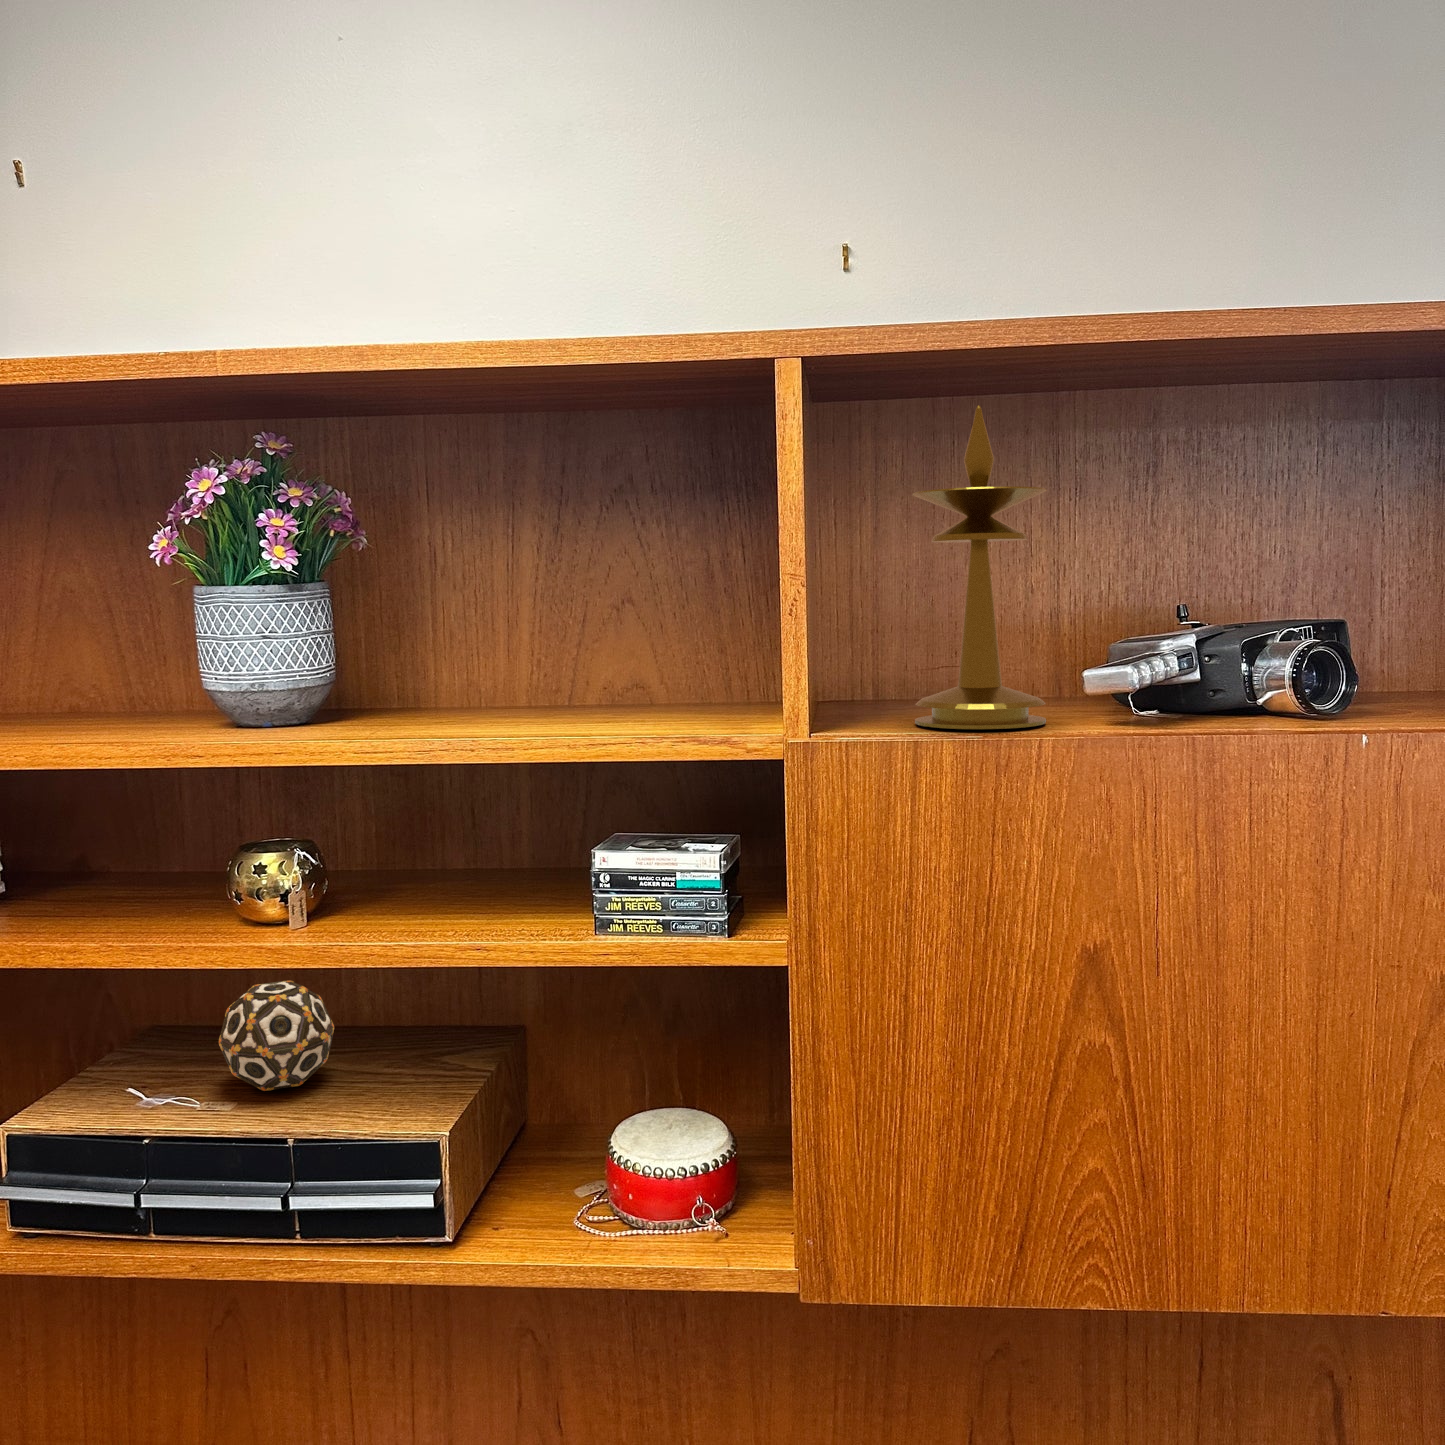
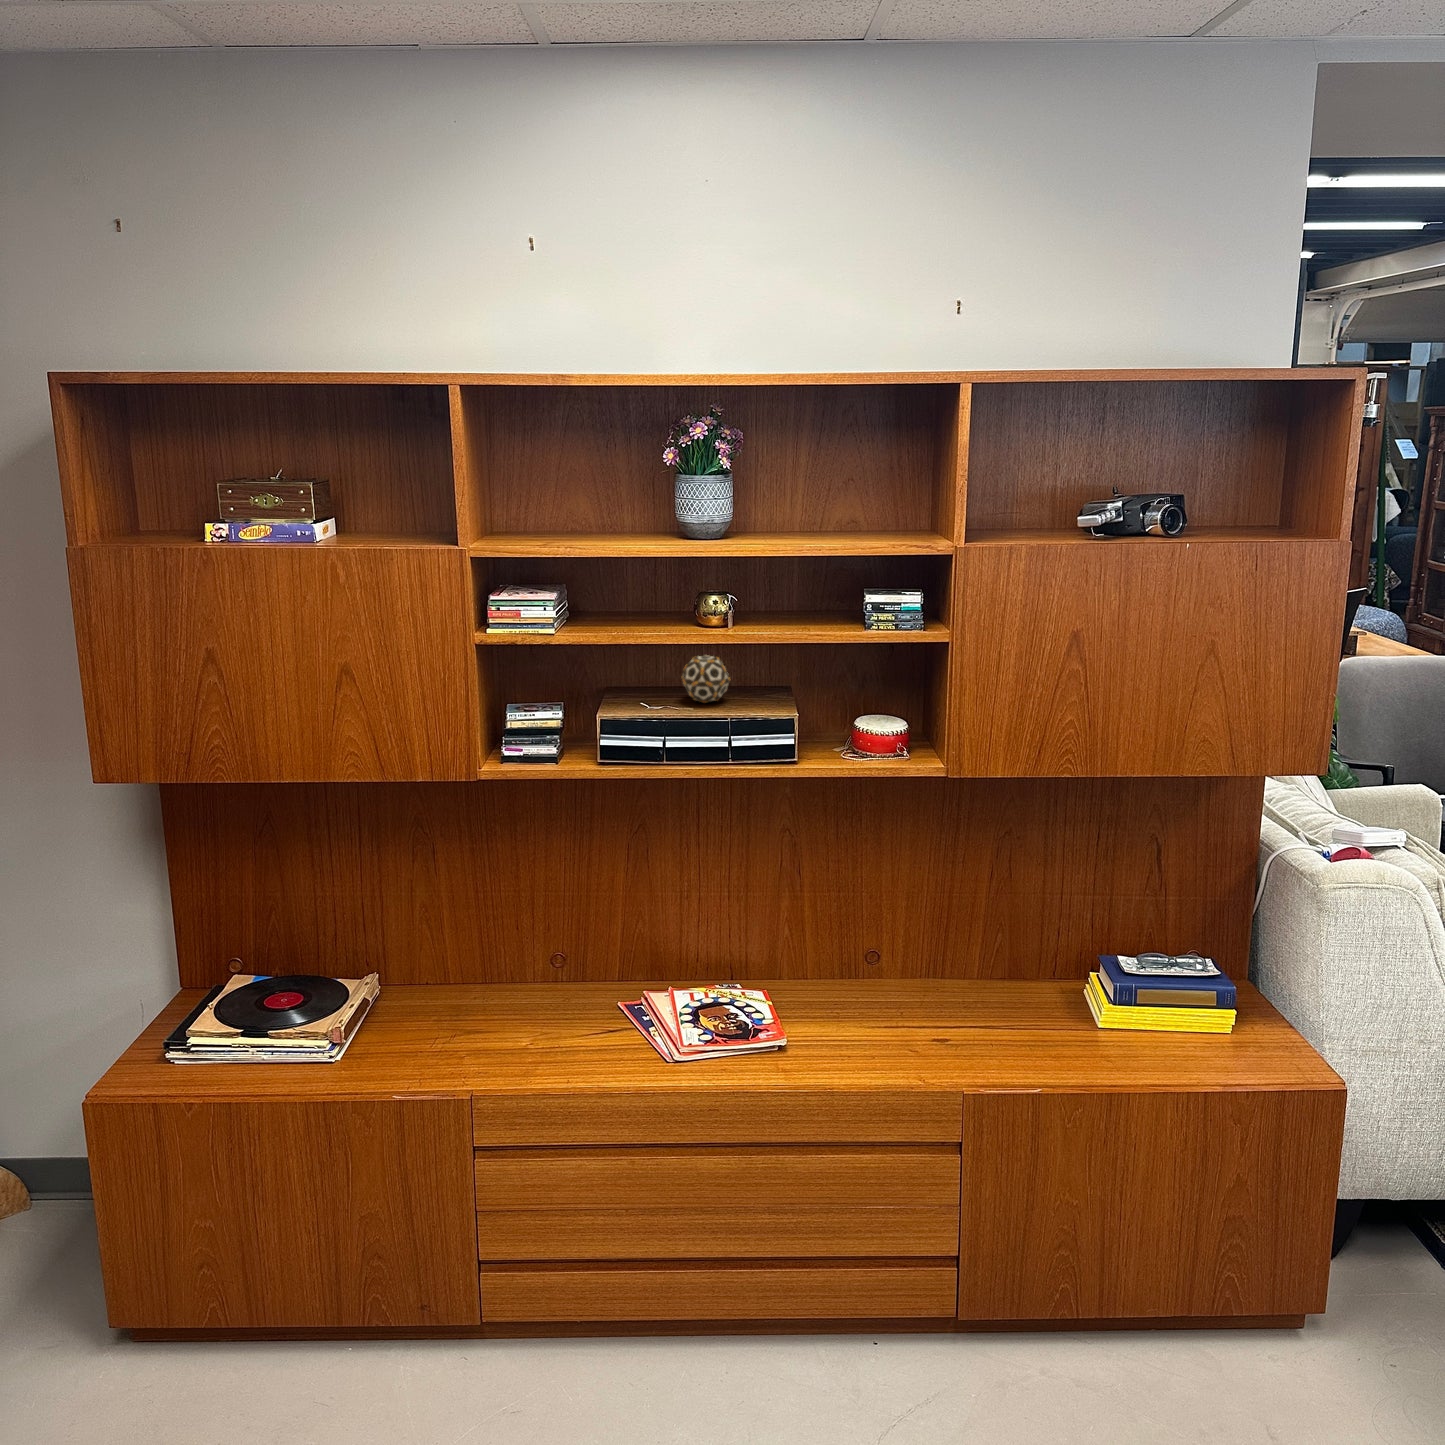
candlestick: present [913,405,1047,729] -> none [1003,403,1065,542]

